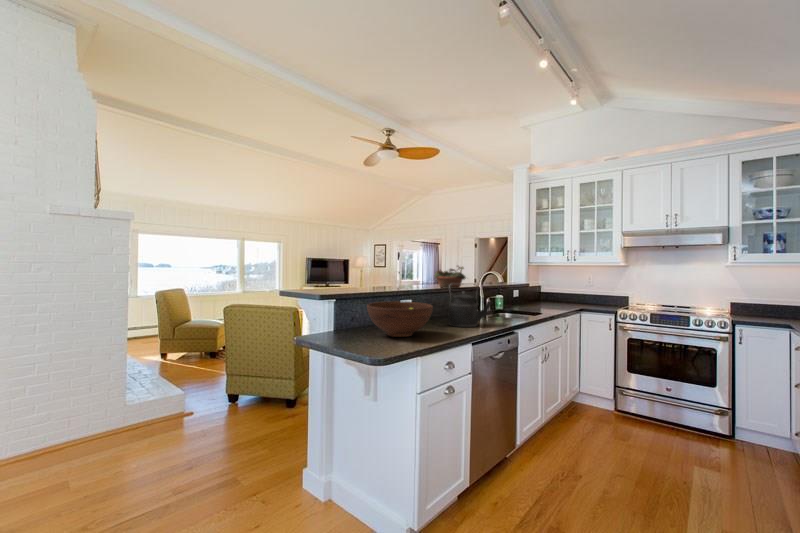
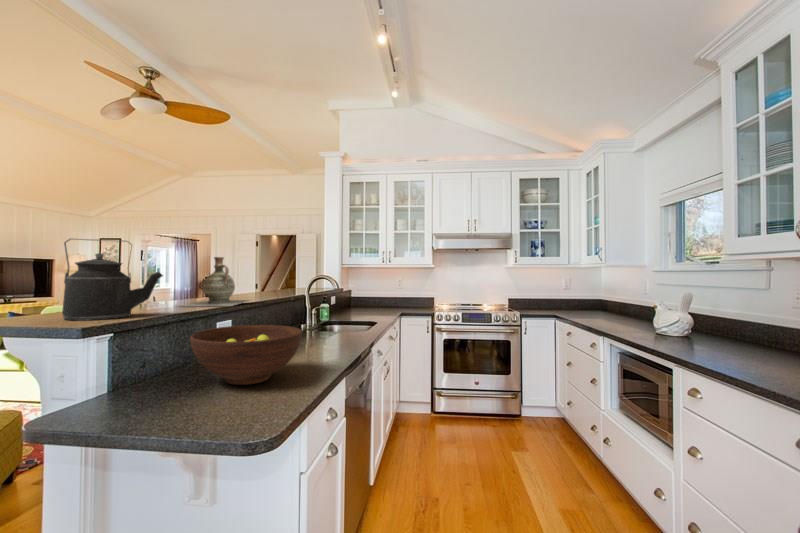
ceramic jug: none [380,257,427,290] -> present [180,257,249,307]
succulent planter: present [435,266,466,289] -> none [253,268,302,300]
kettle: present [448,284,492,327] -> present [62,239,163,321]

